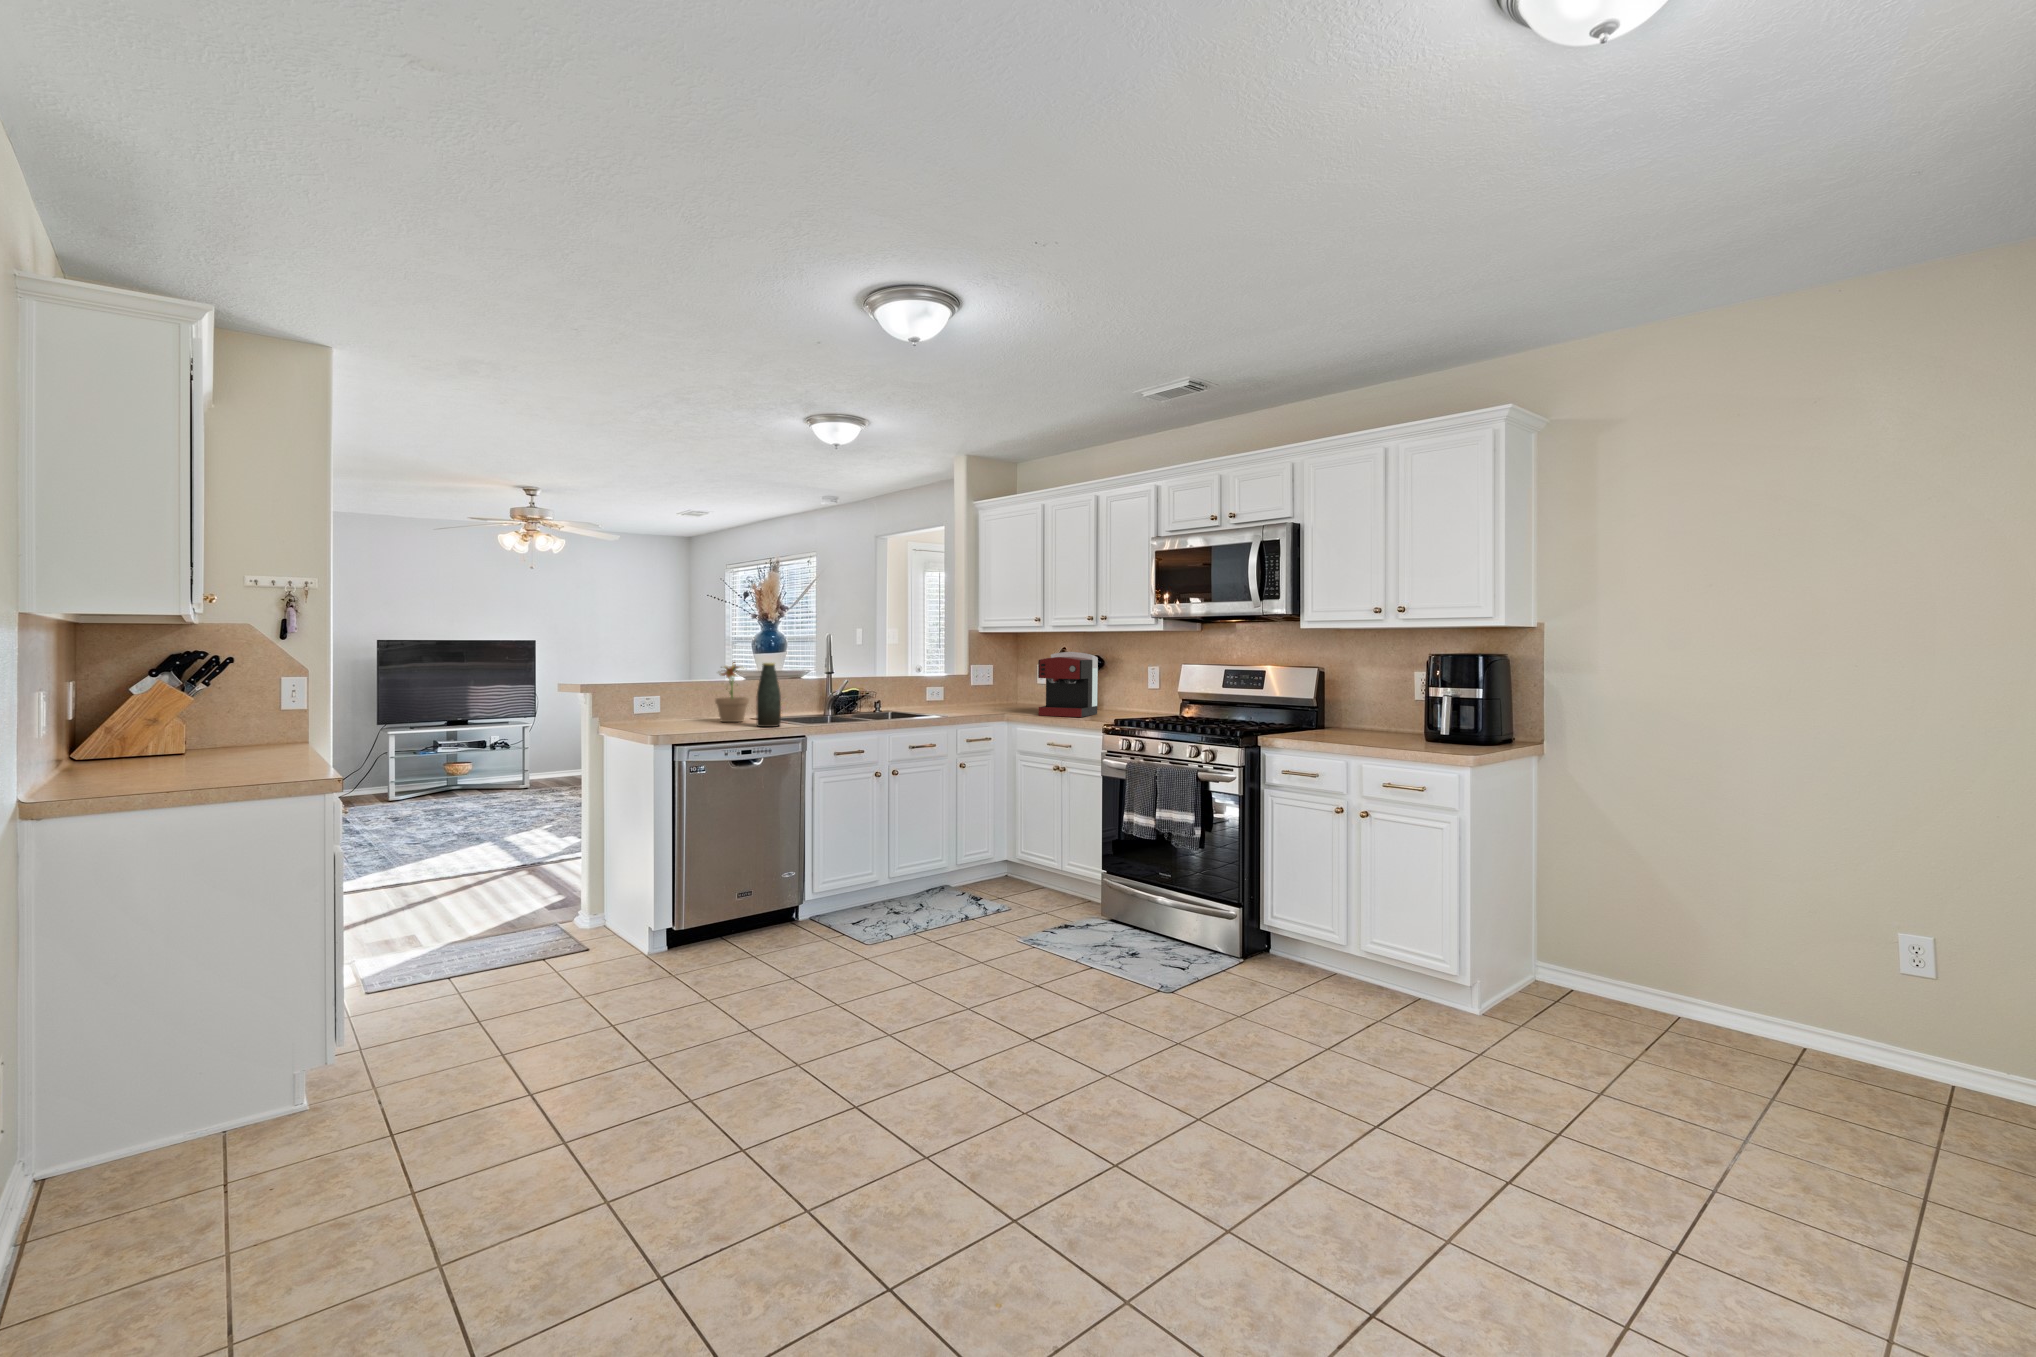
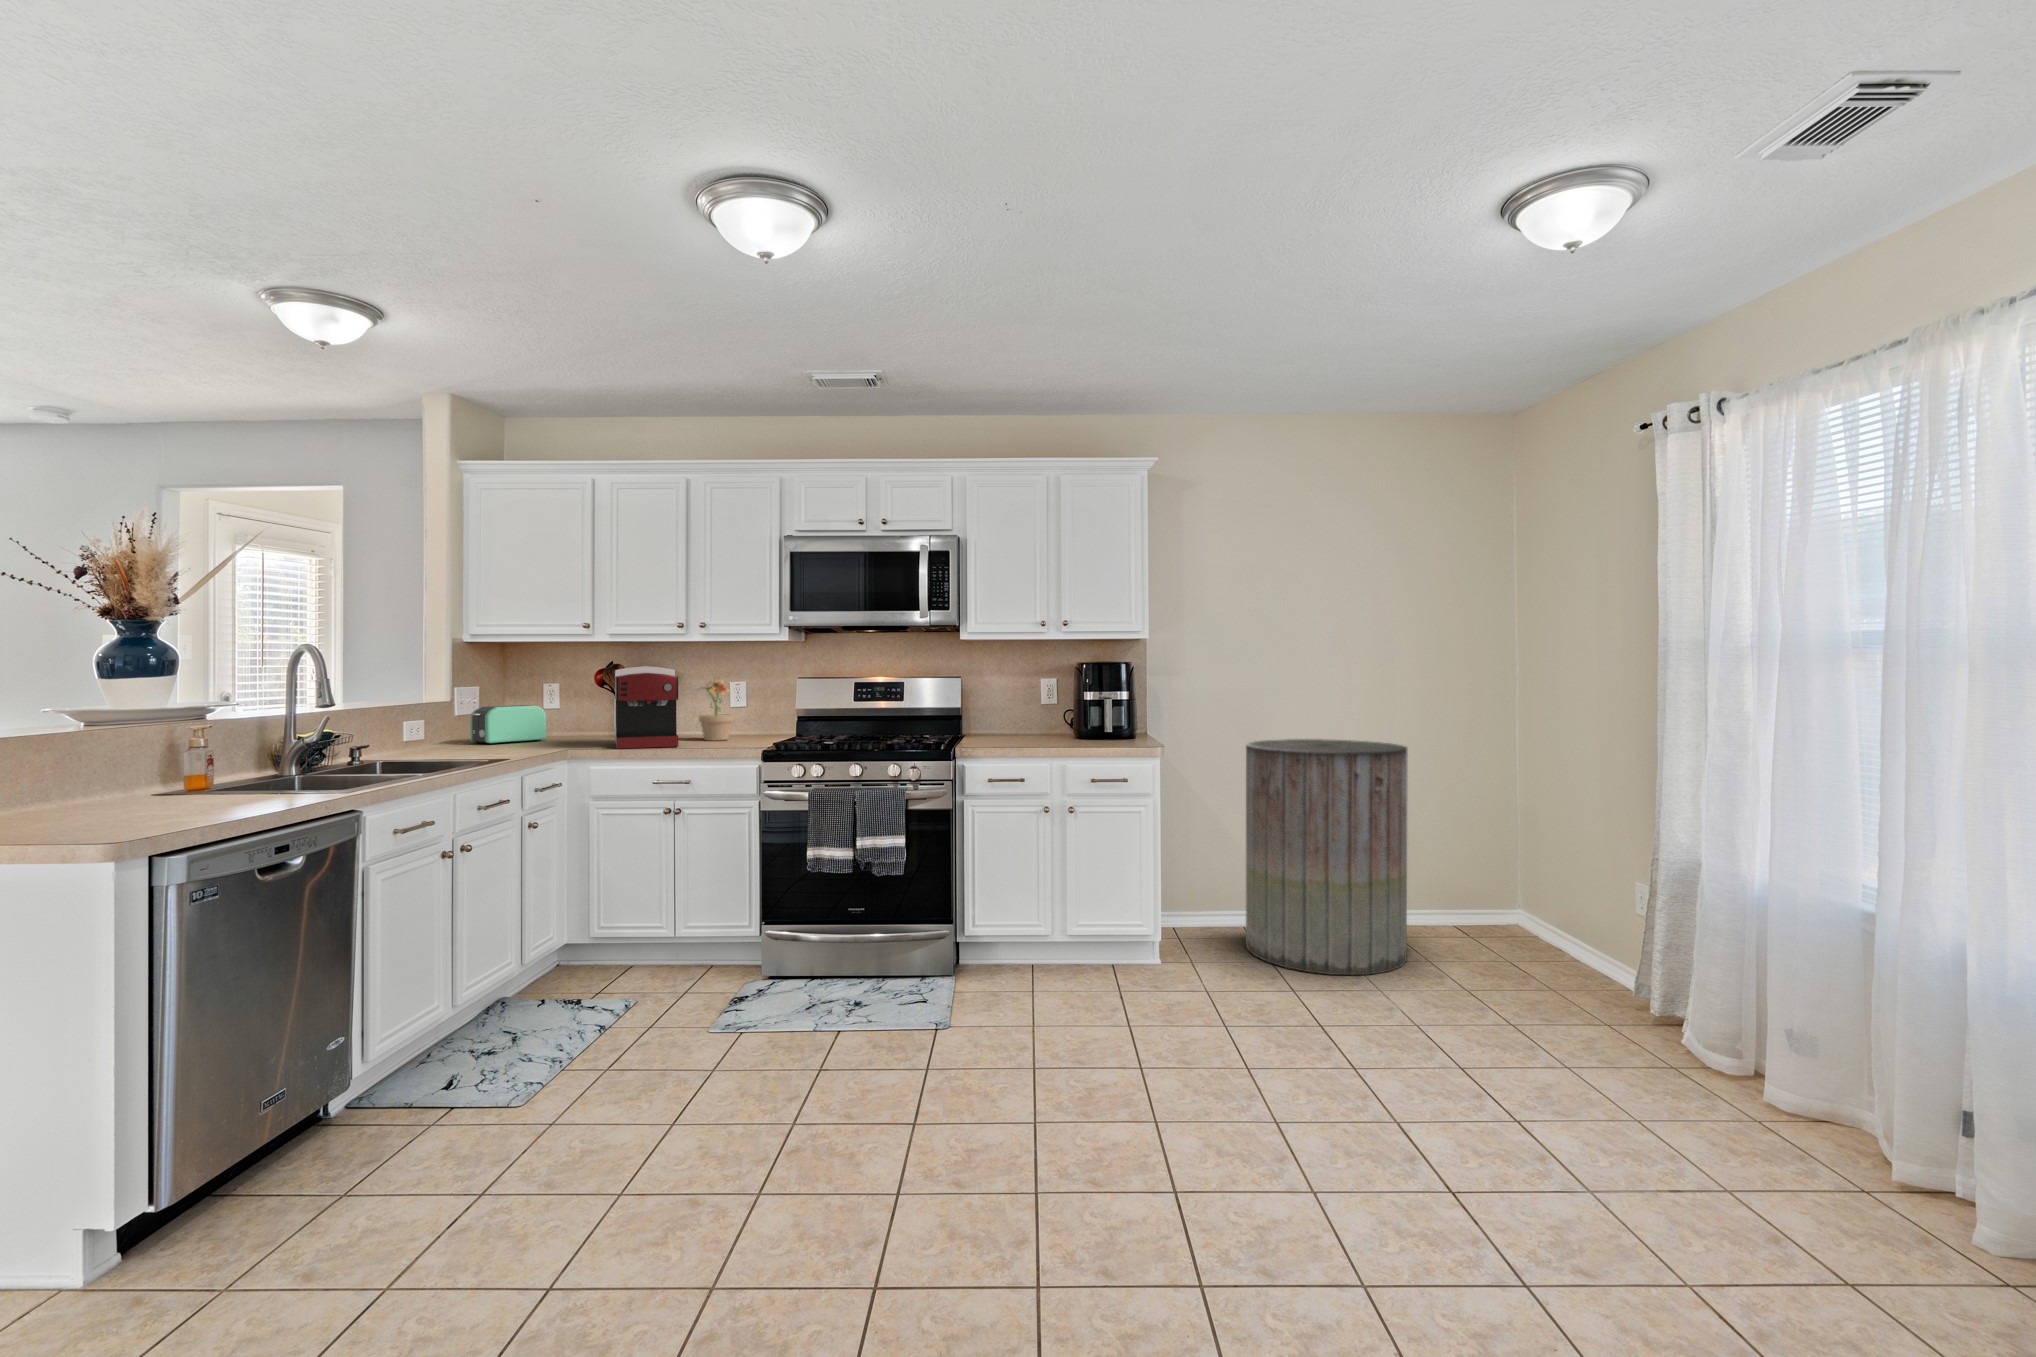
potted plant: present [715,662,749,722] -> present [699,681,734,741]
bottle: present [757,663,781,727] -> none [242,691,294,802]
toaster: none [977,679,1025,707] -> present [470,705,546,744]
trash can: none [1609,762,1905,1125] -> present [1246,739,1408,975]

